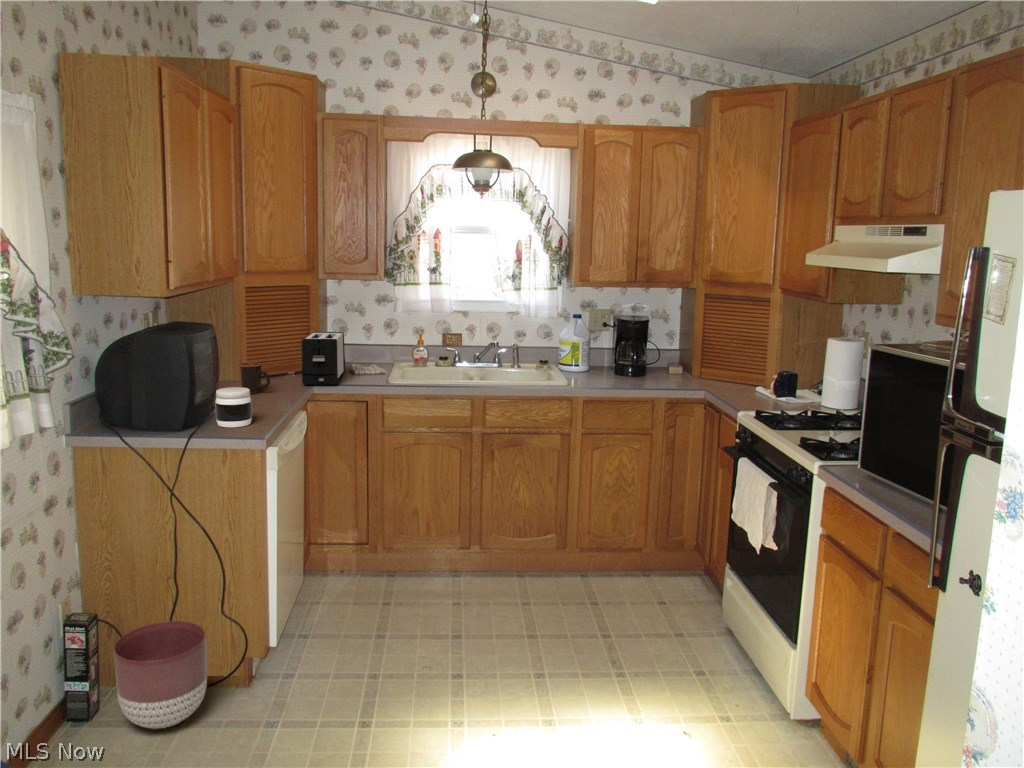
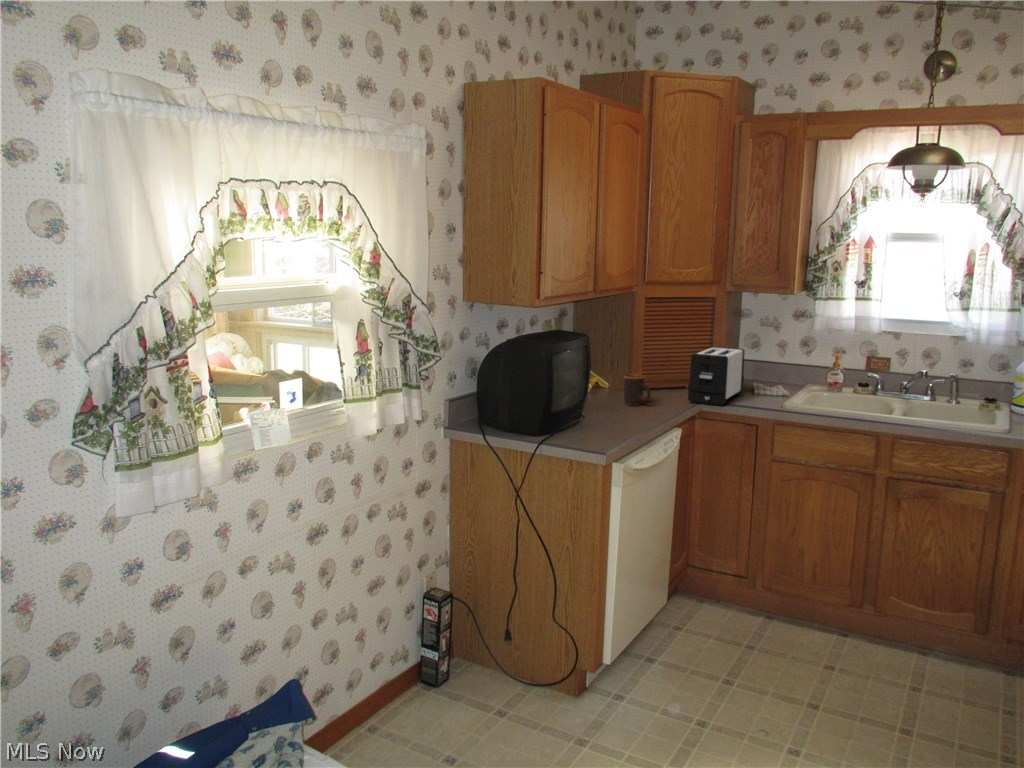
jar: present [215,387,252,427] -> none [572,399,607,440]
planter: present [113,621,207,729] -> none [454,614,534,717]

